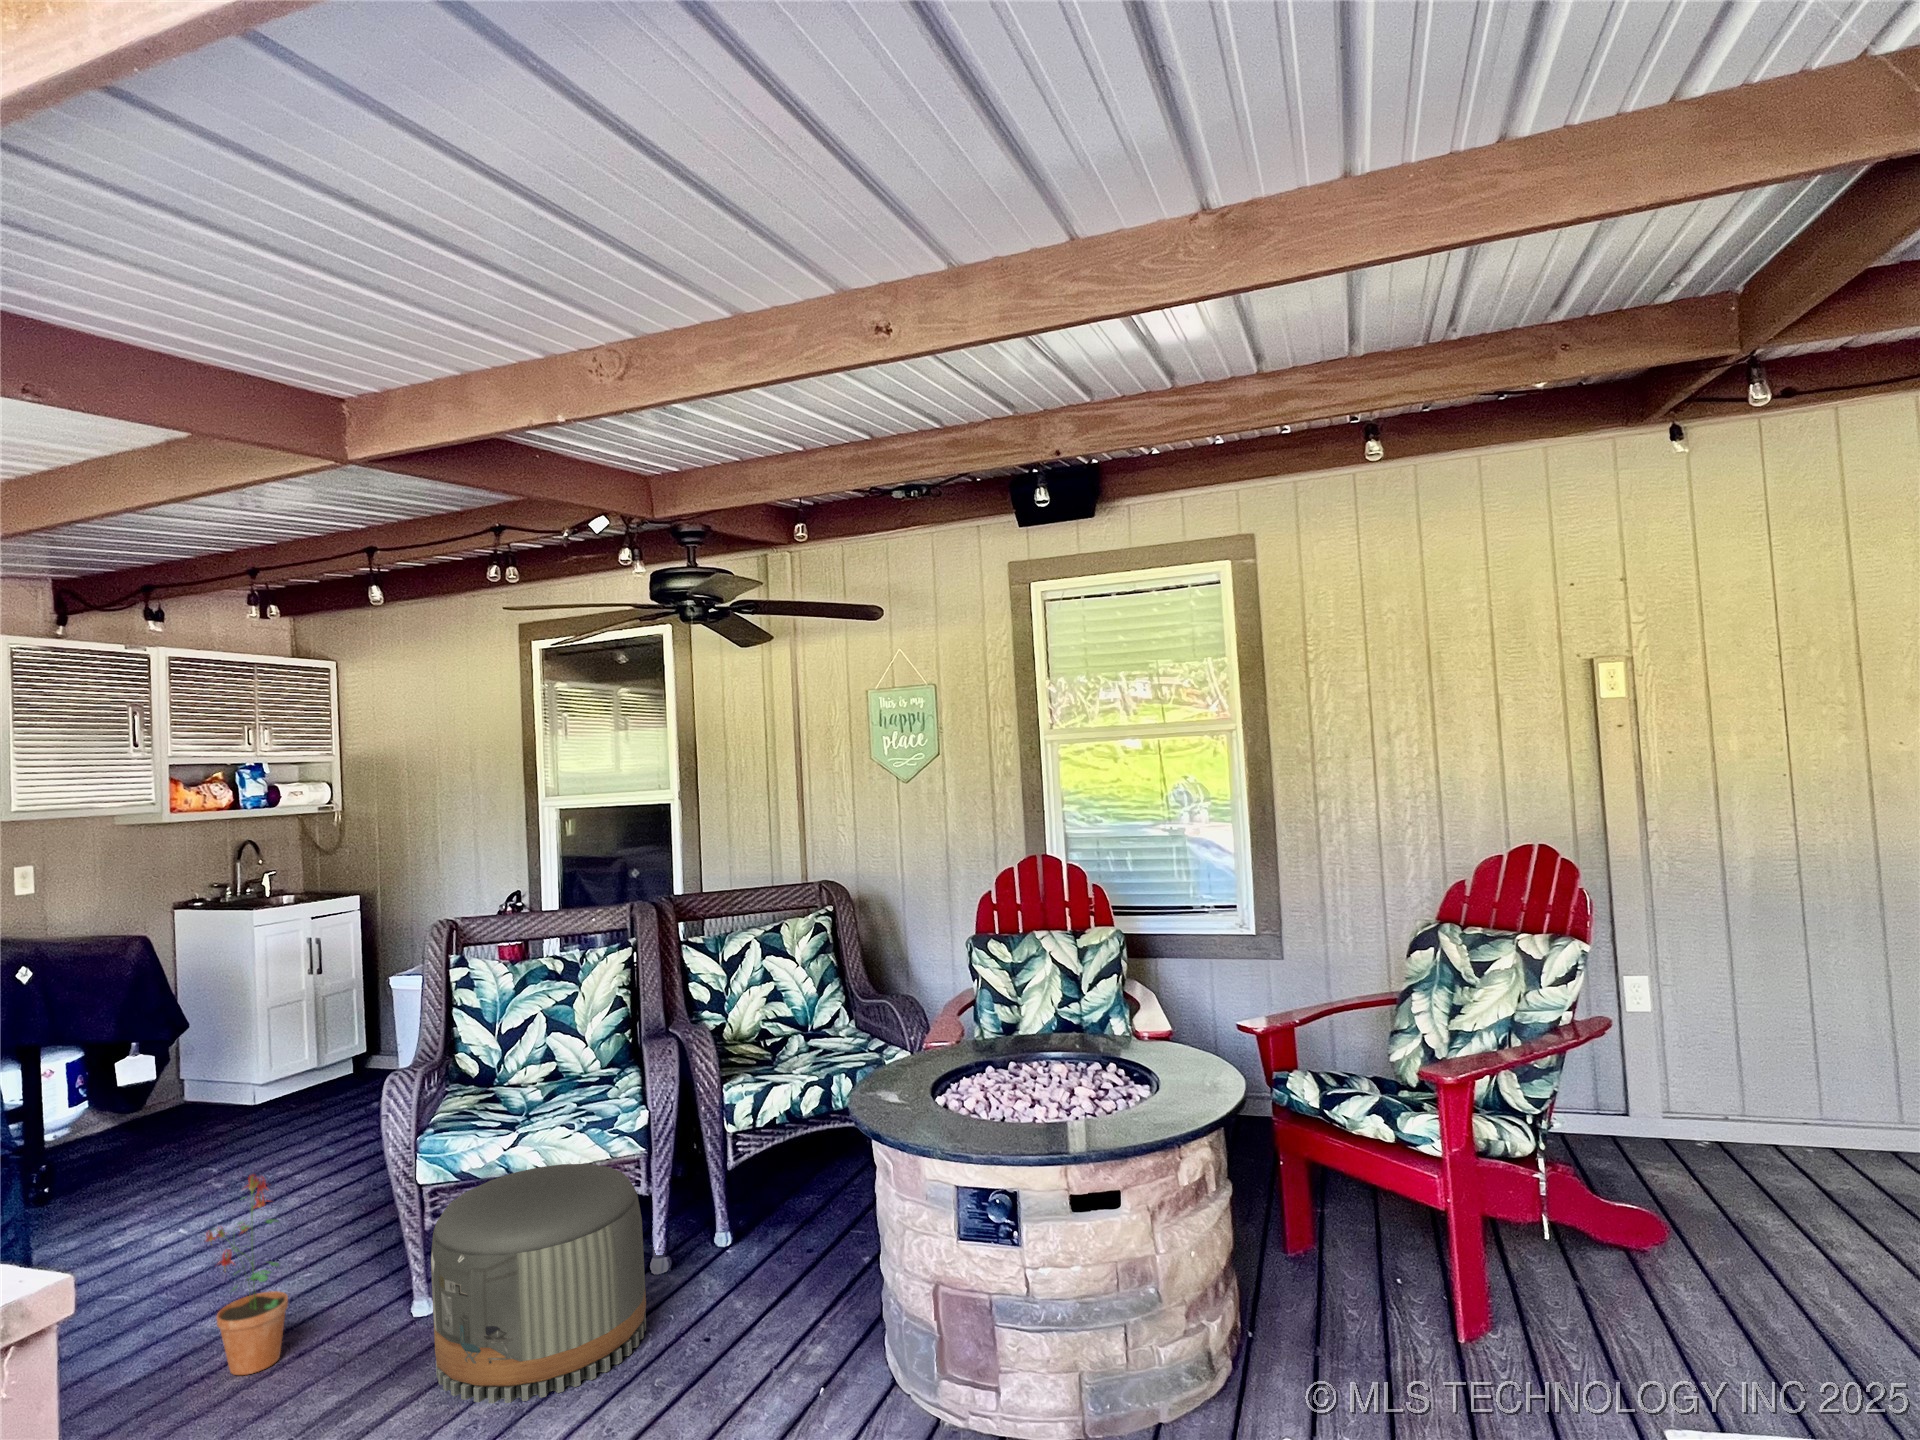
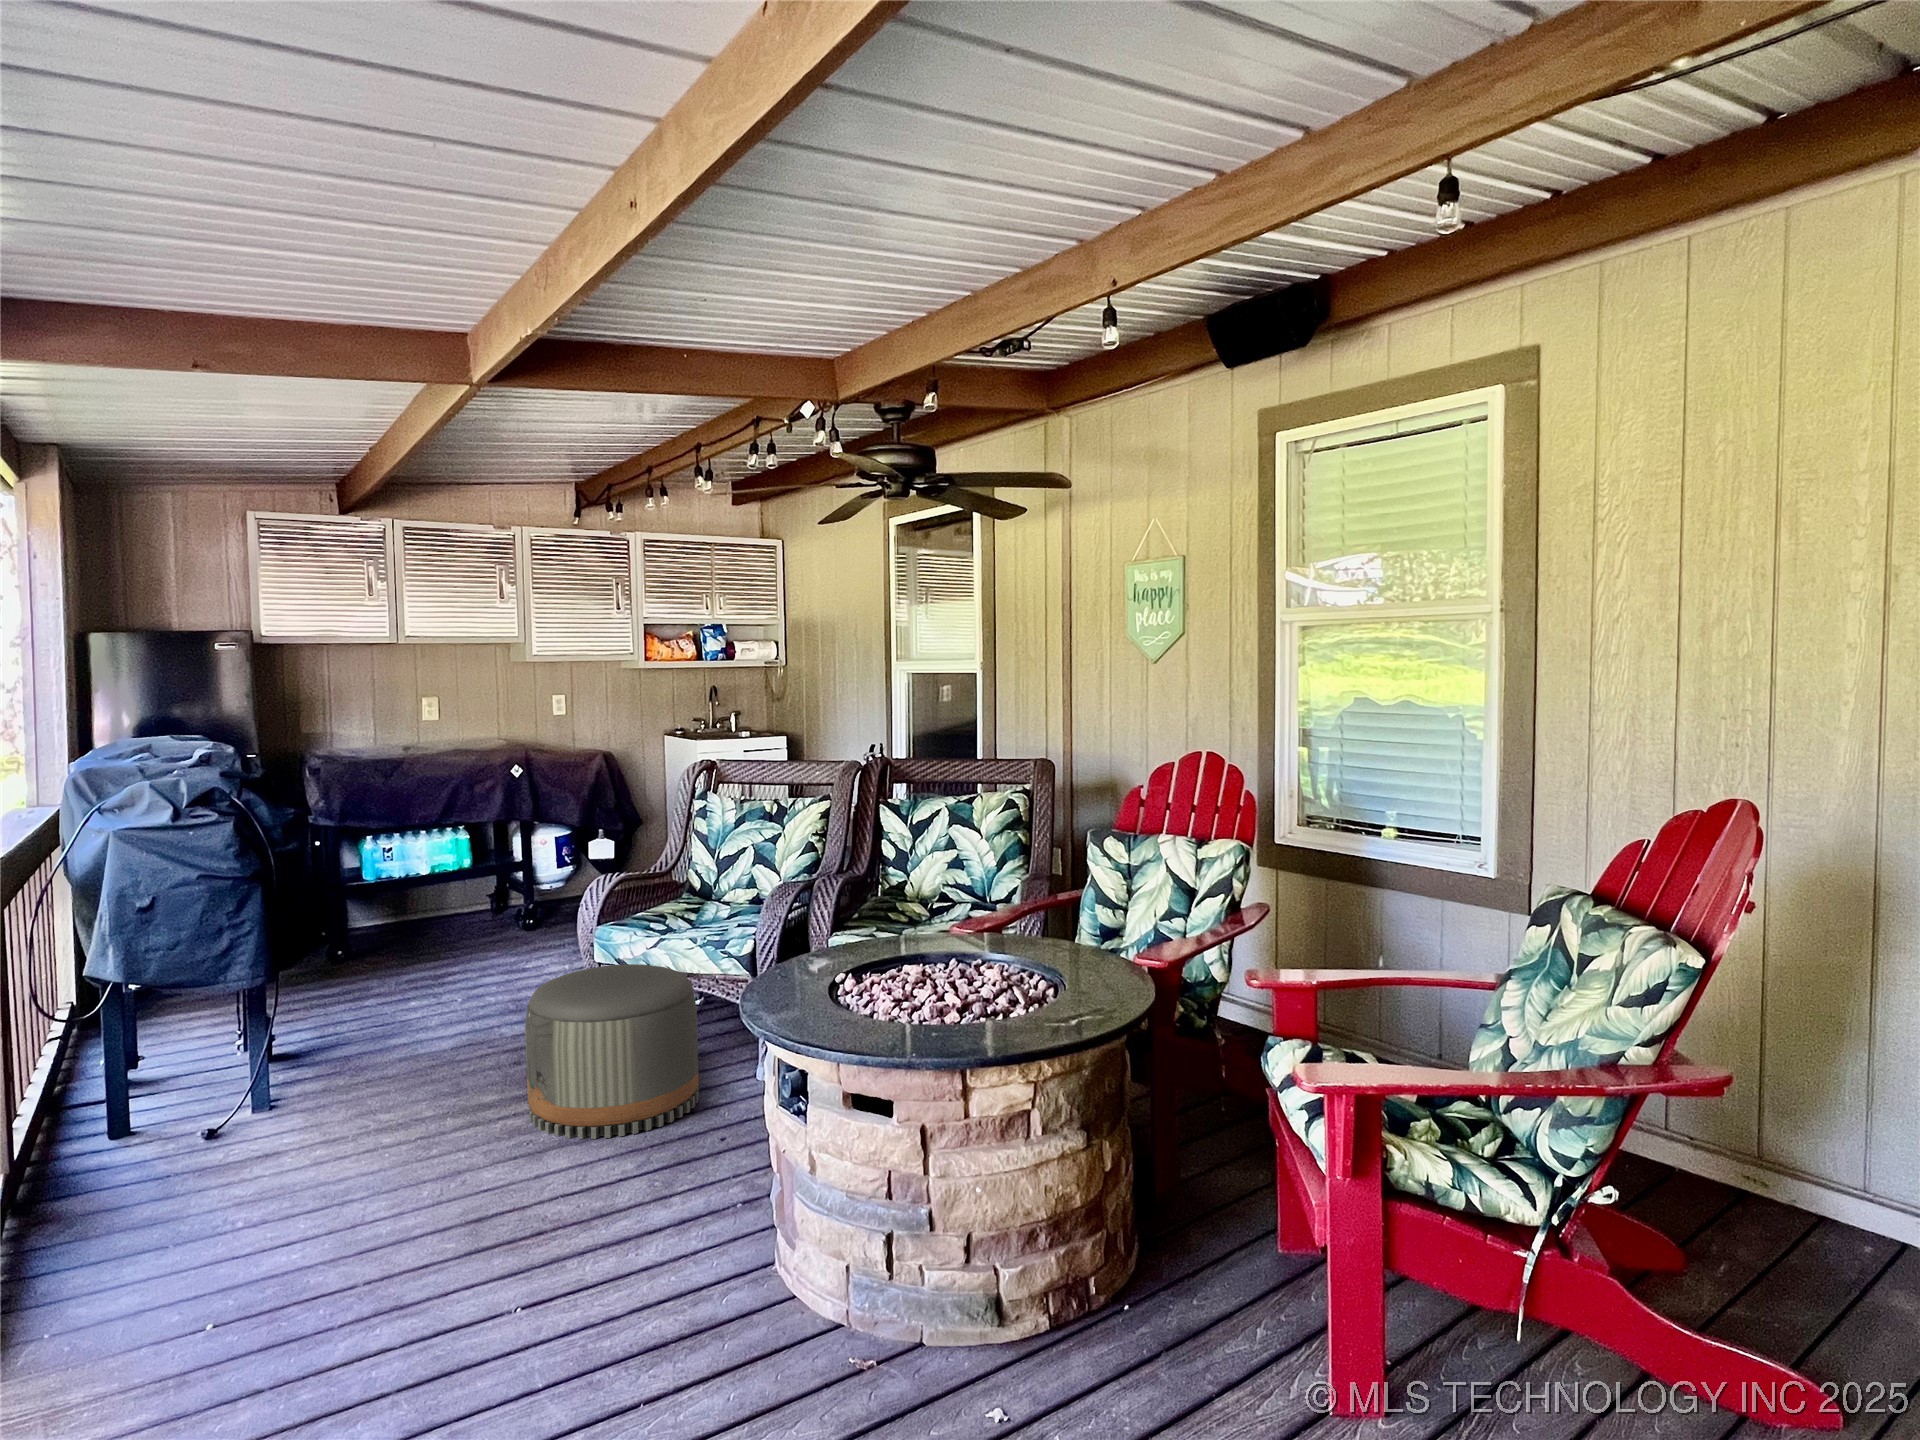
potted plant: present [206,1175,288,1375] -> none [442,925,498,1065]

